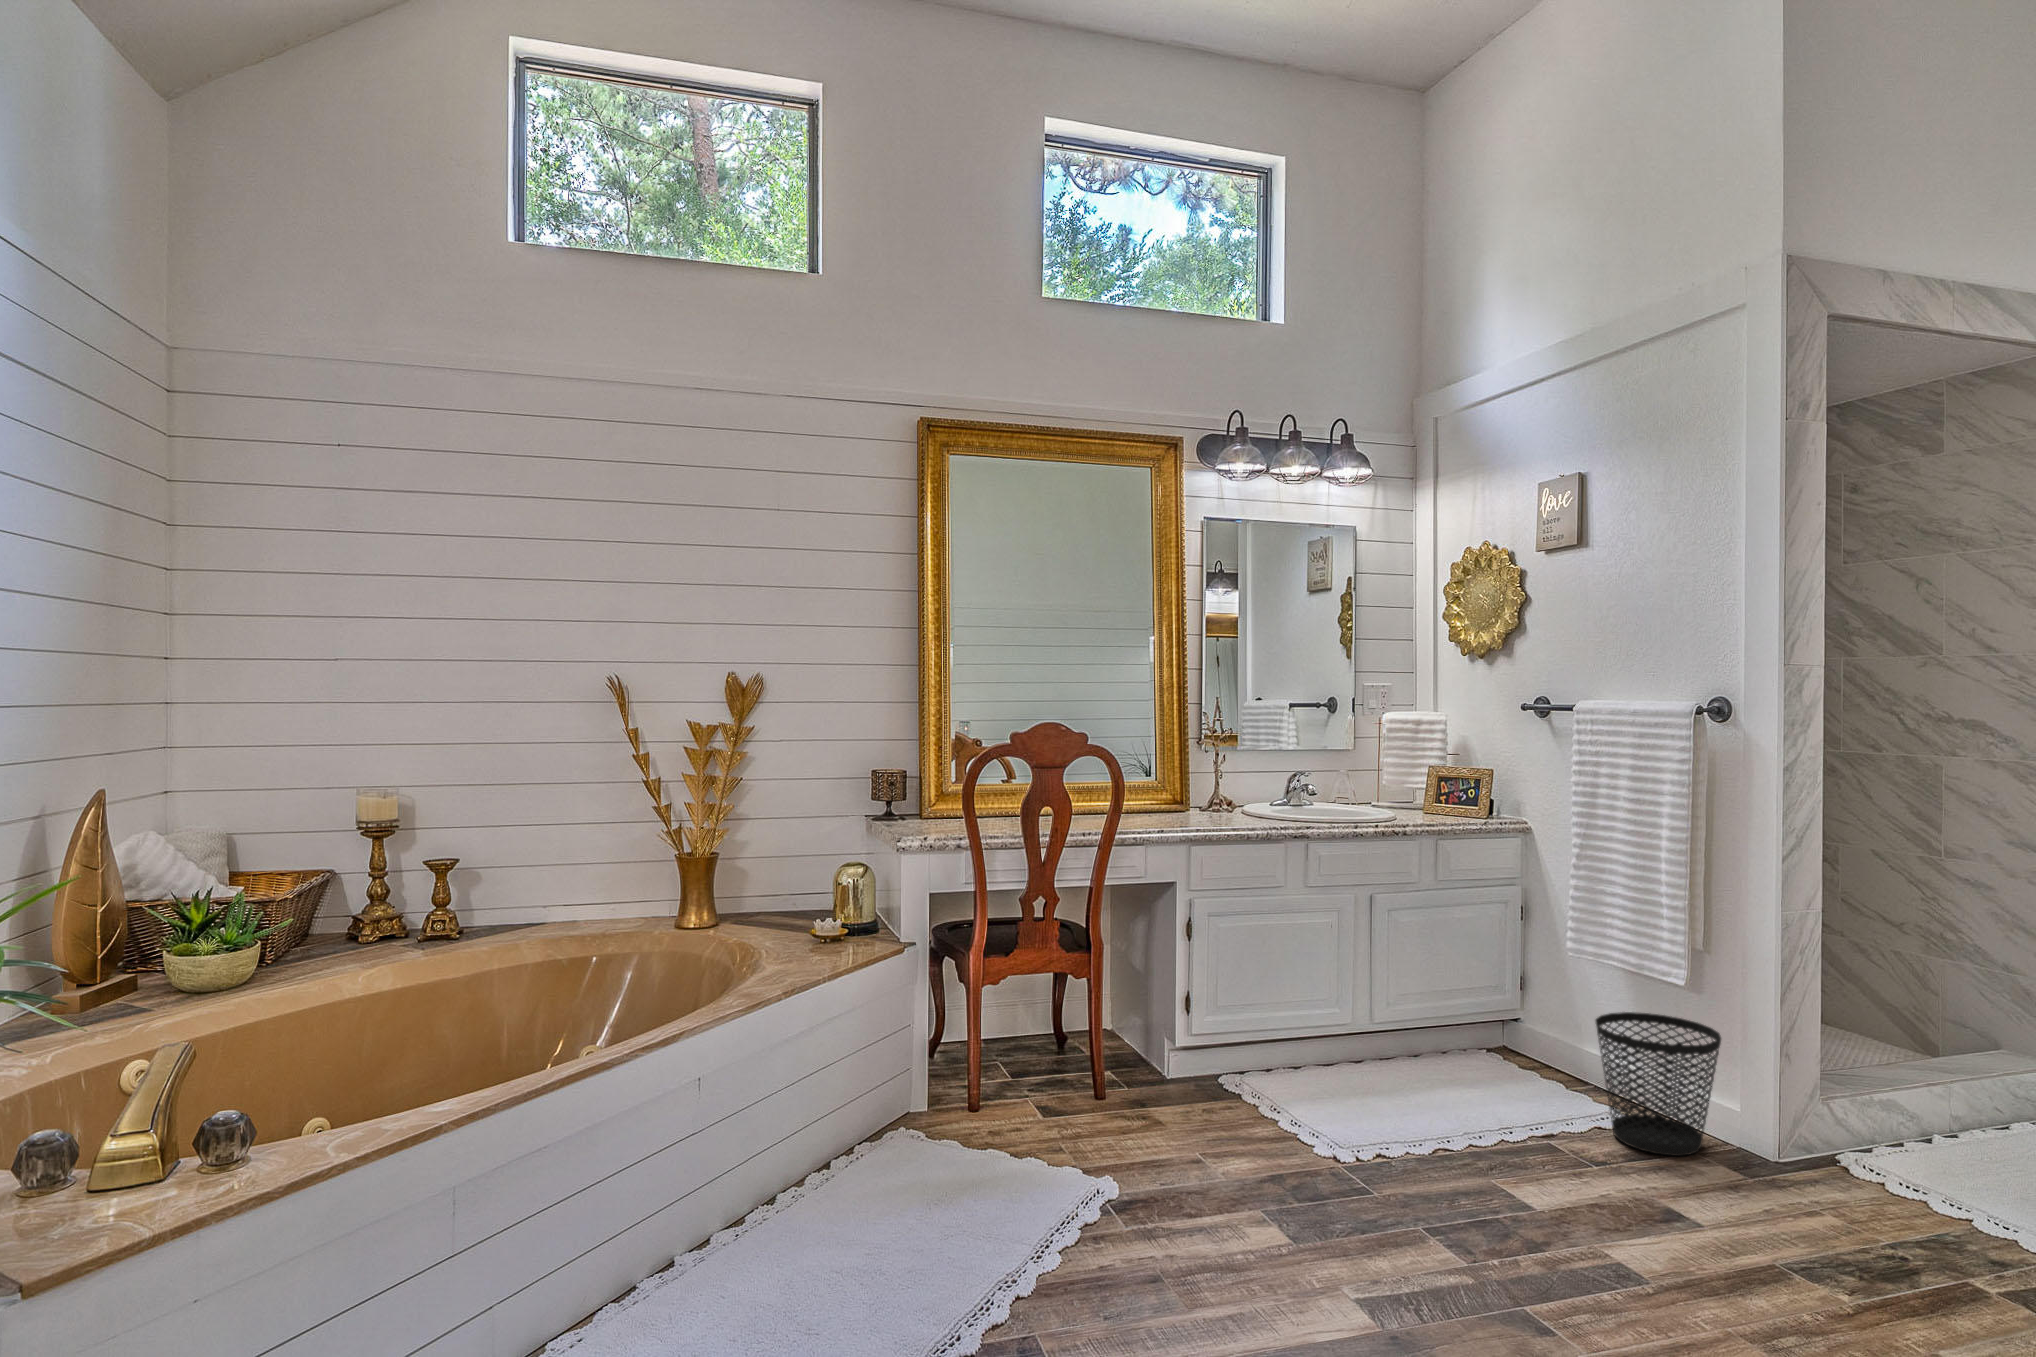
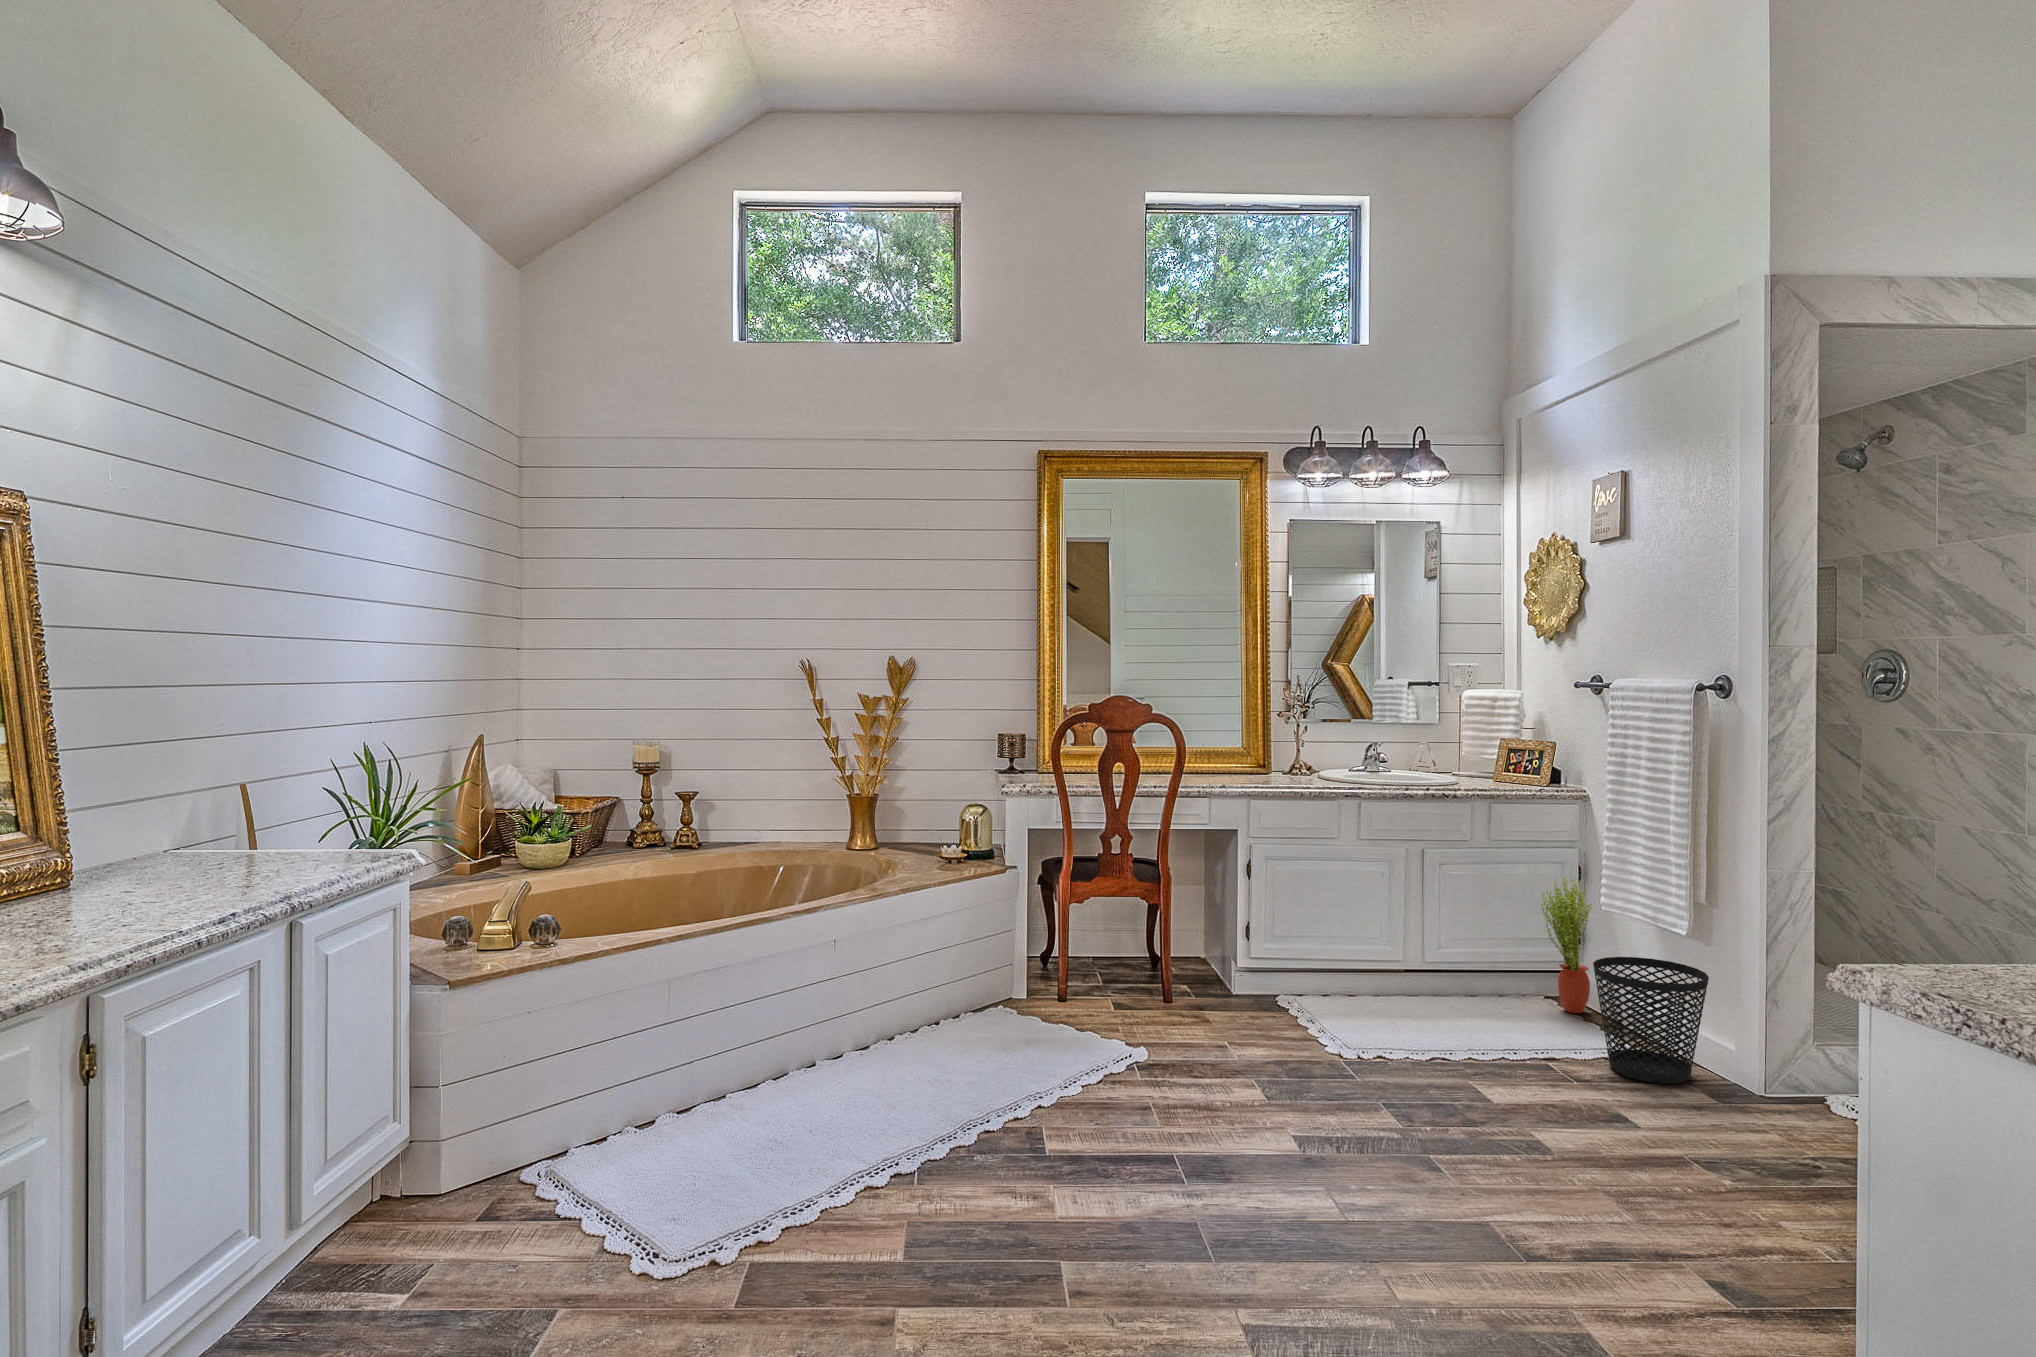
potted plant: none [1491,920,1551,1071] -> present [1541,878,1592,1013]

